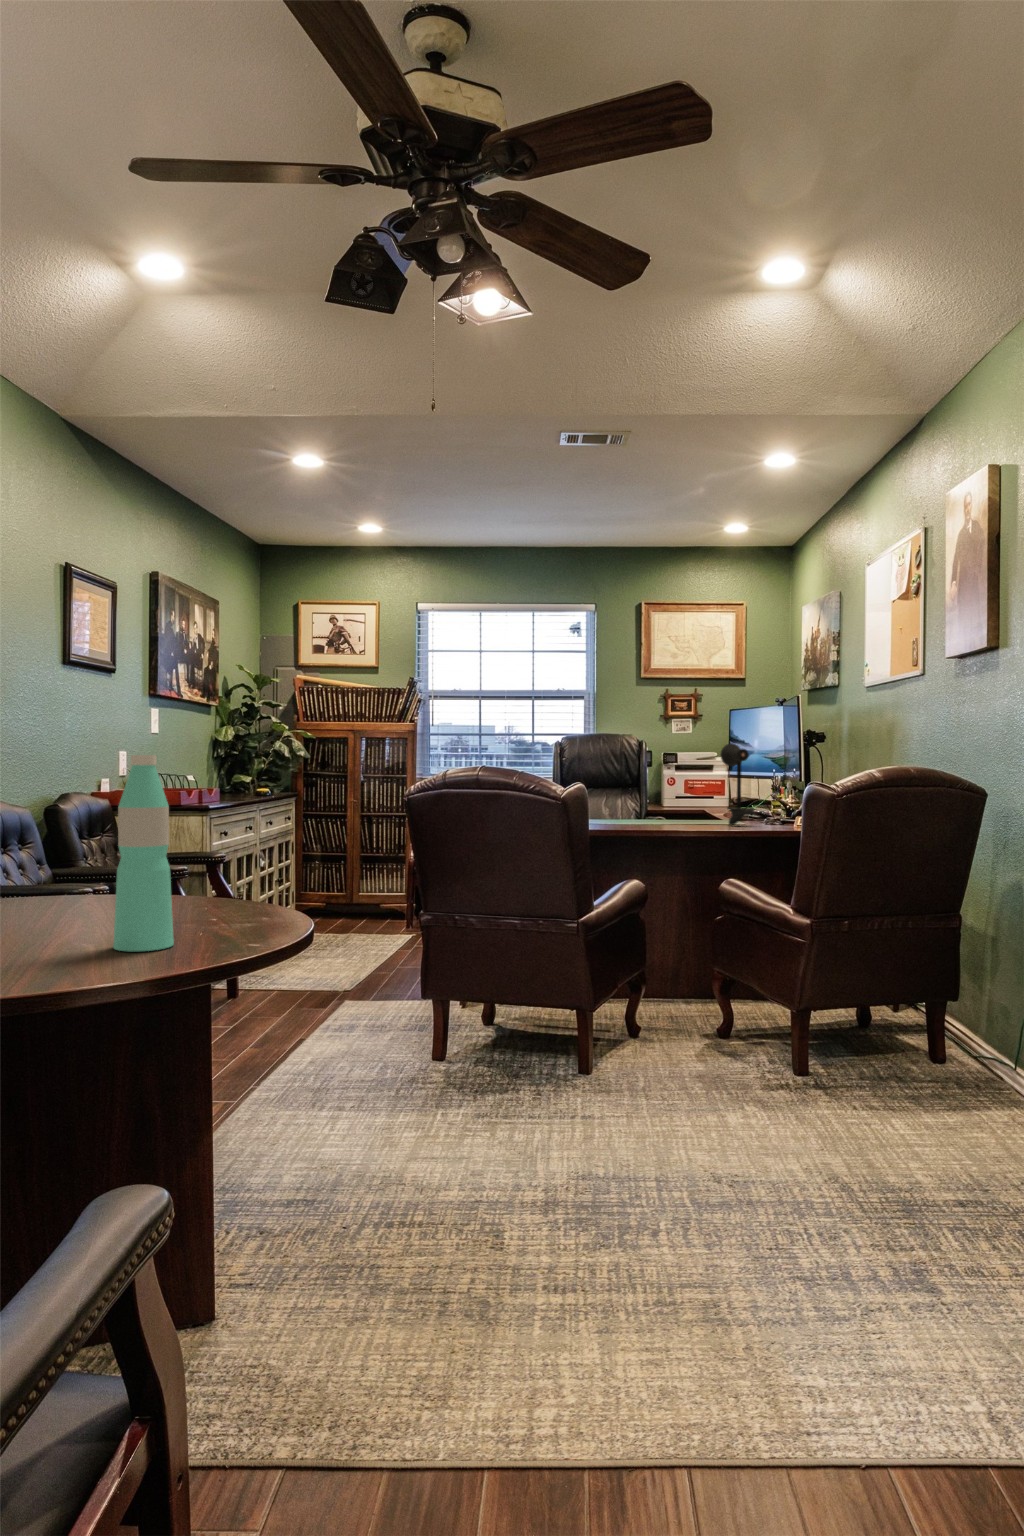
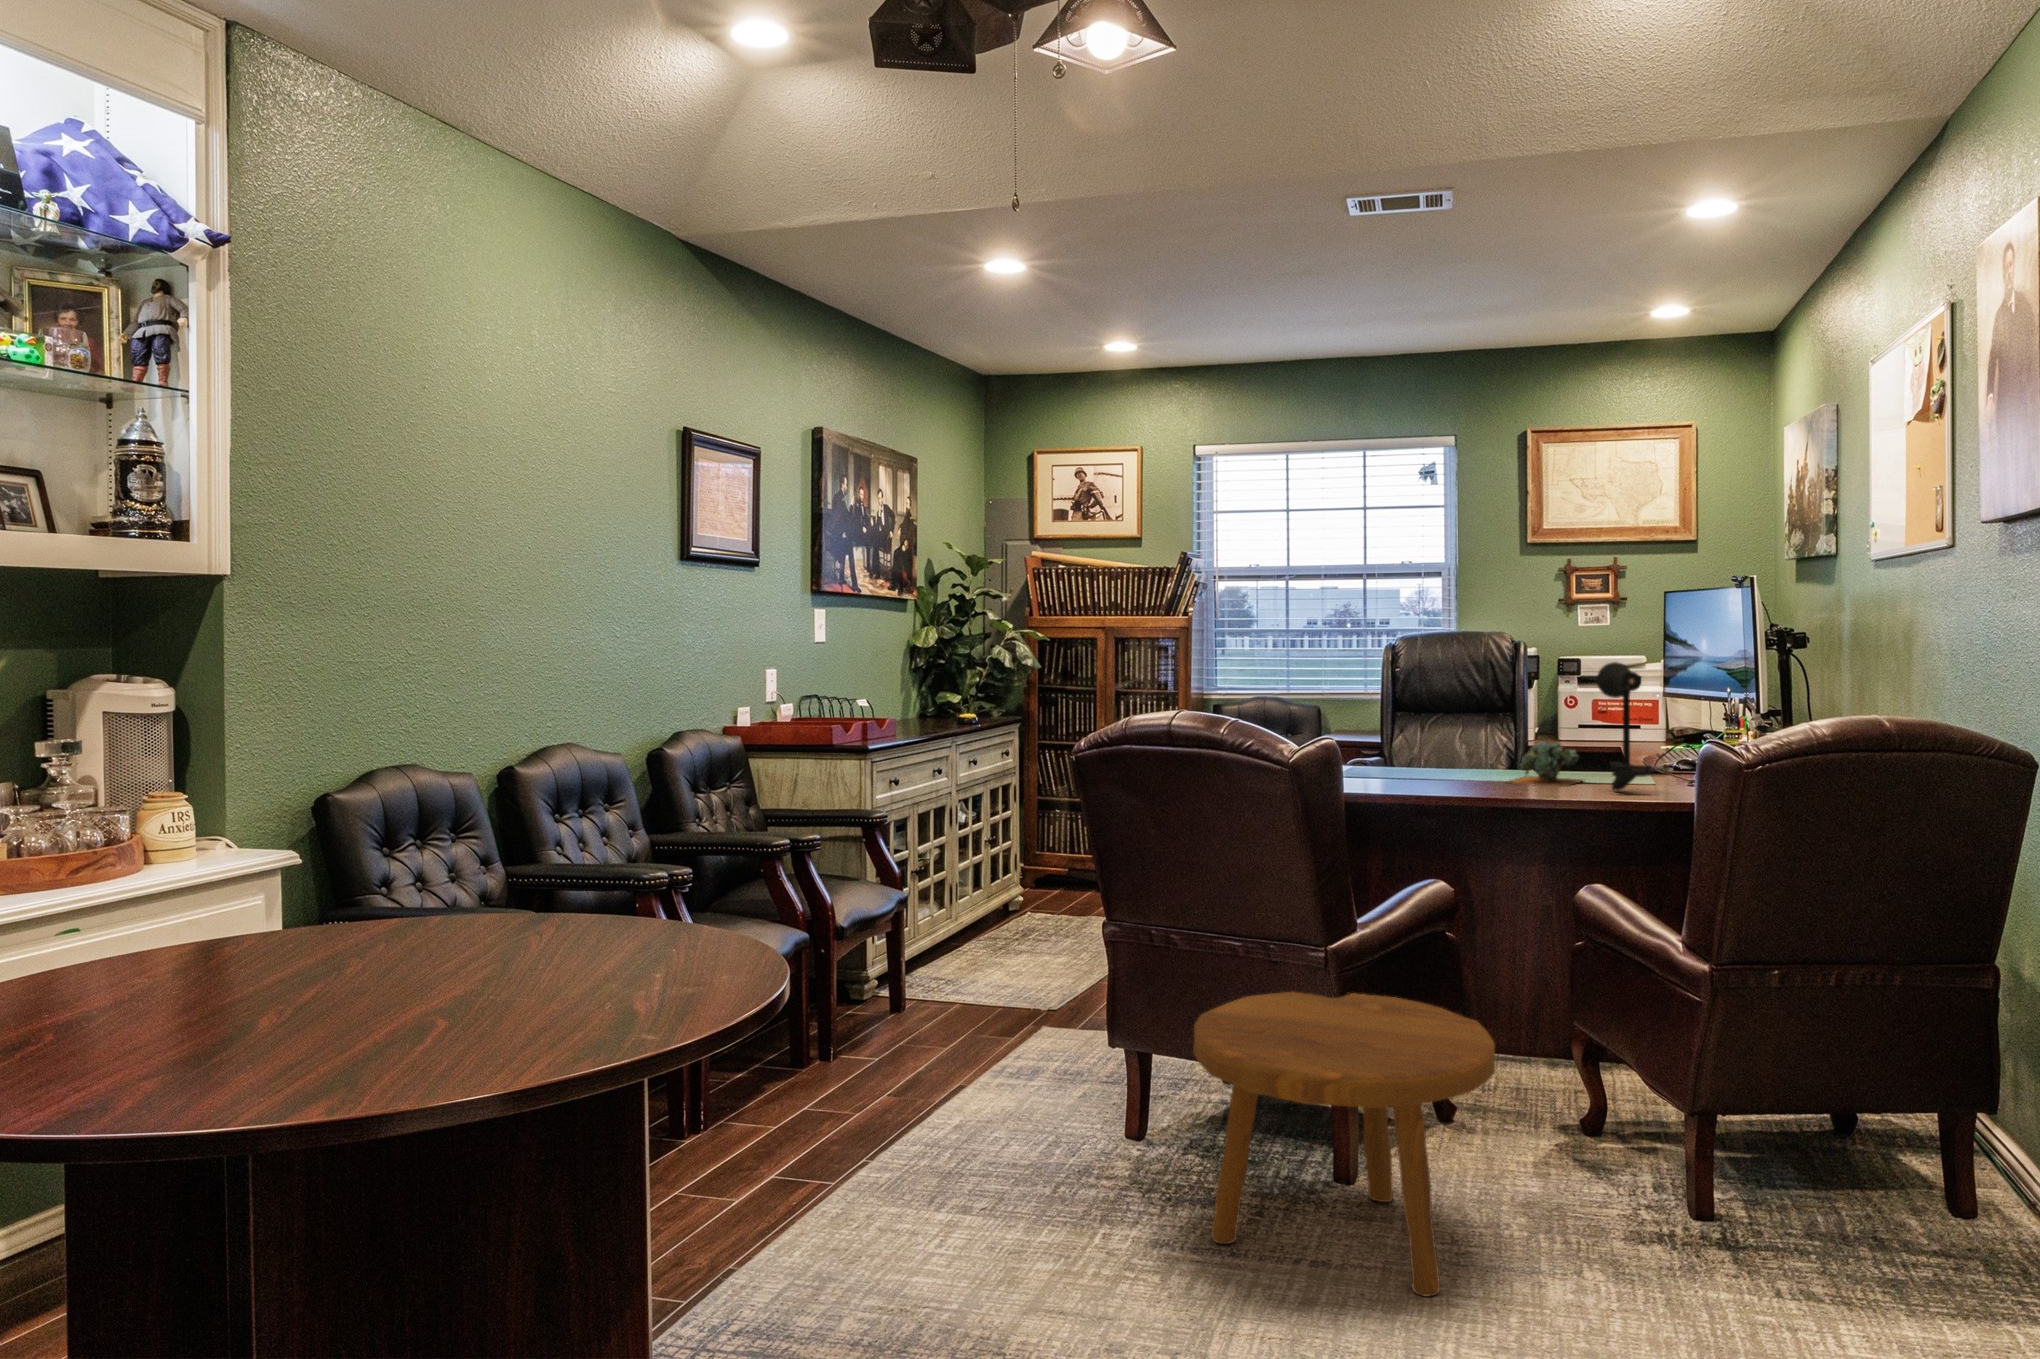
water bottle: present [113,755,174,951] -> none [397,781,487,1073]
succulent plant: none [658,796,707,825] -> present [1505,741,1583,787]
footstool: none [501,949,695,1129] -> present [1193,992,1495,1297]

